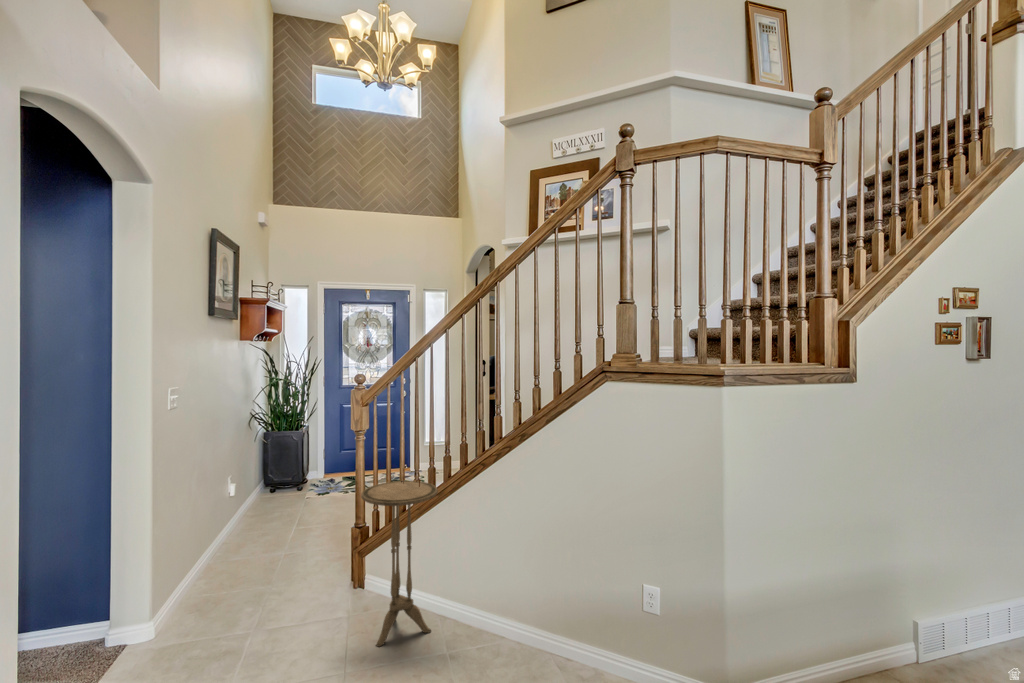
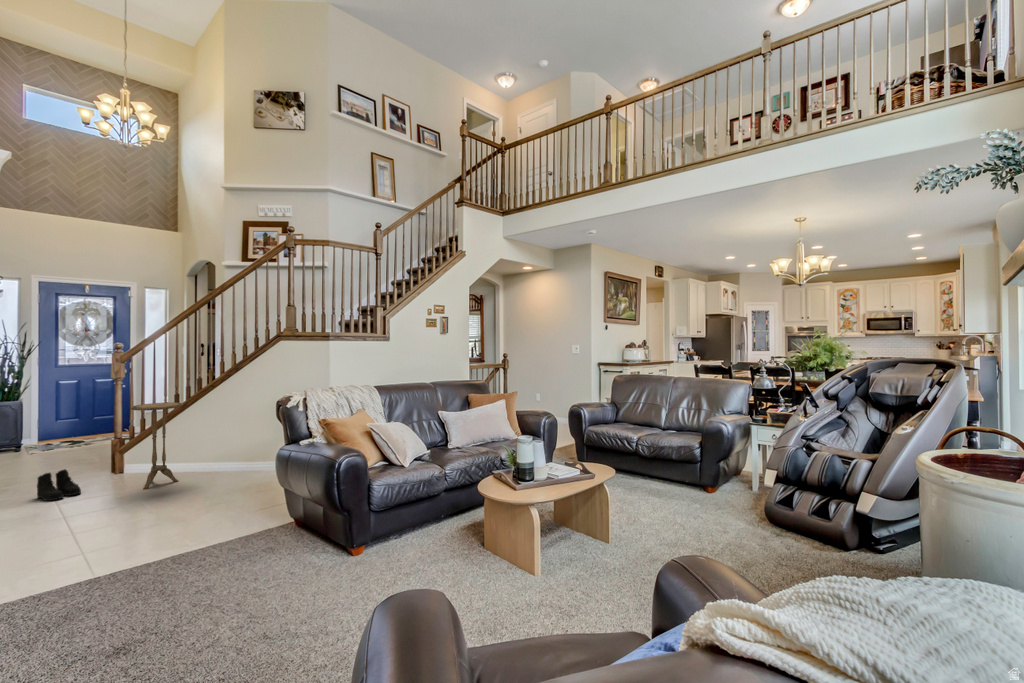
boots: none [247,582,299,644] -> present [37,469,81,501]

